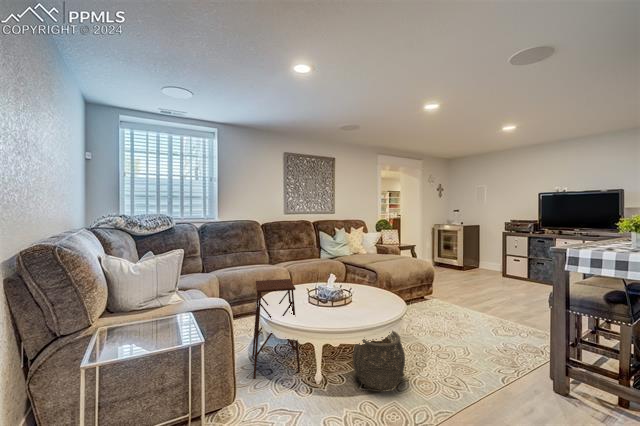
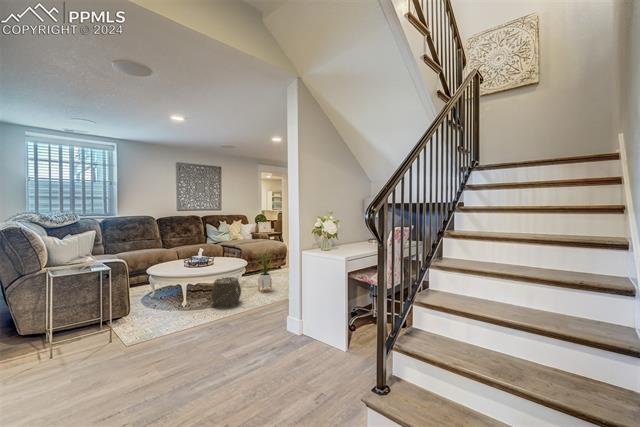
house plant: none [412,271,457,357] -> present [258,252,272,293]
side table: present [252,279,300,379] -> none [148,254,180,311]

